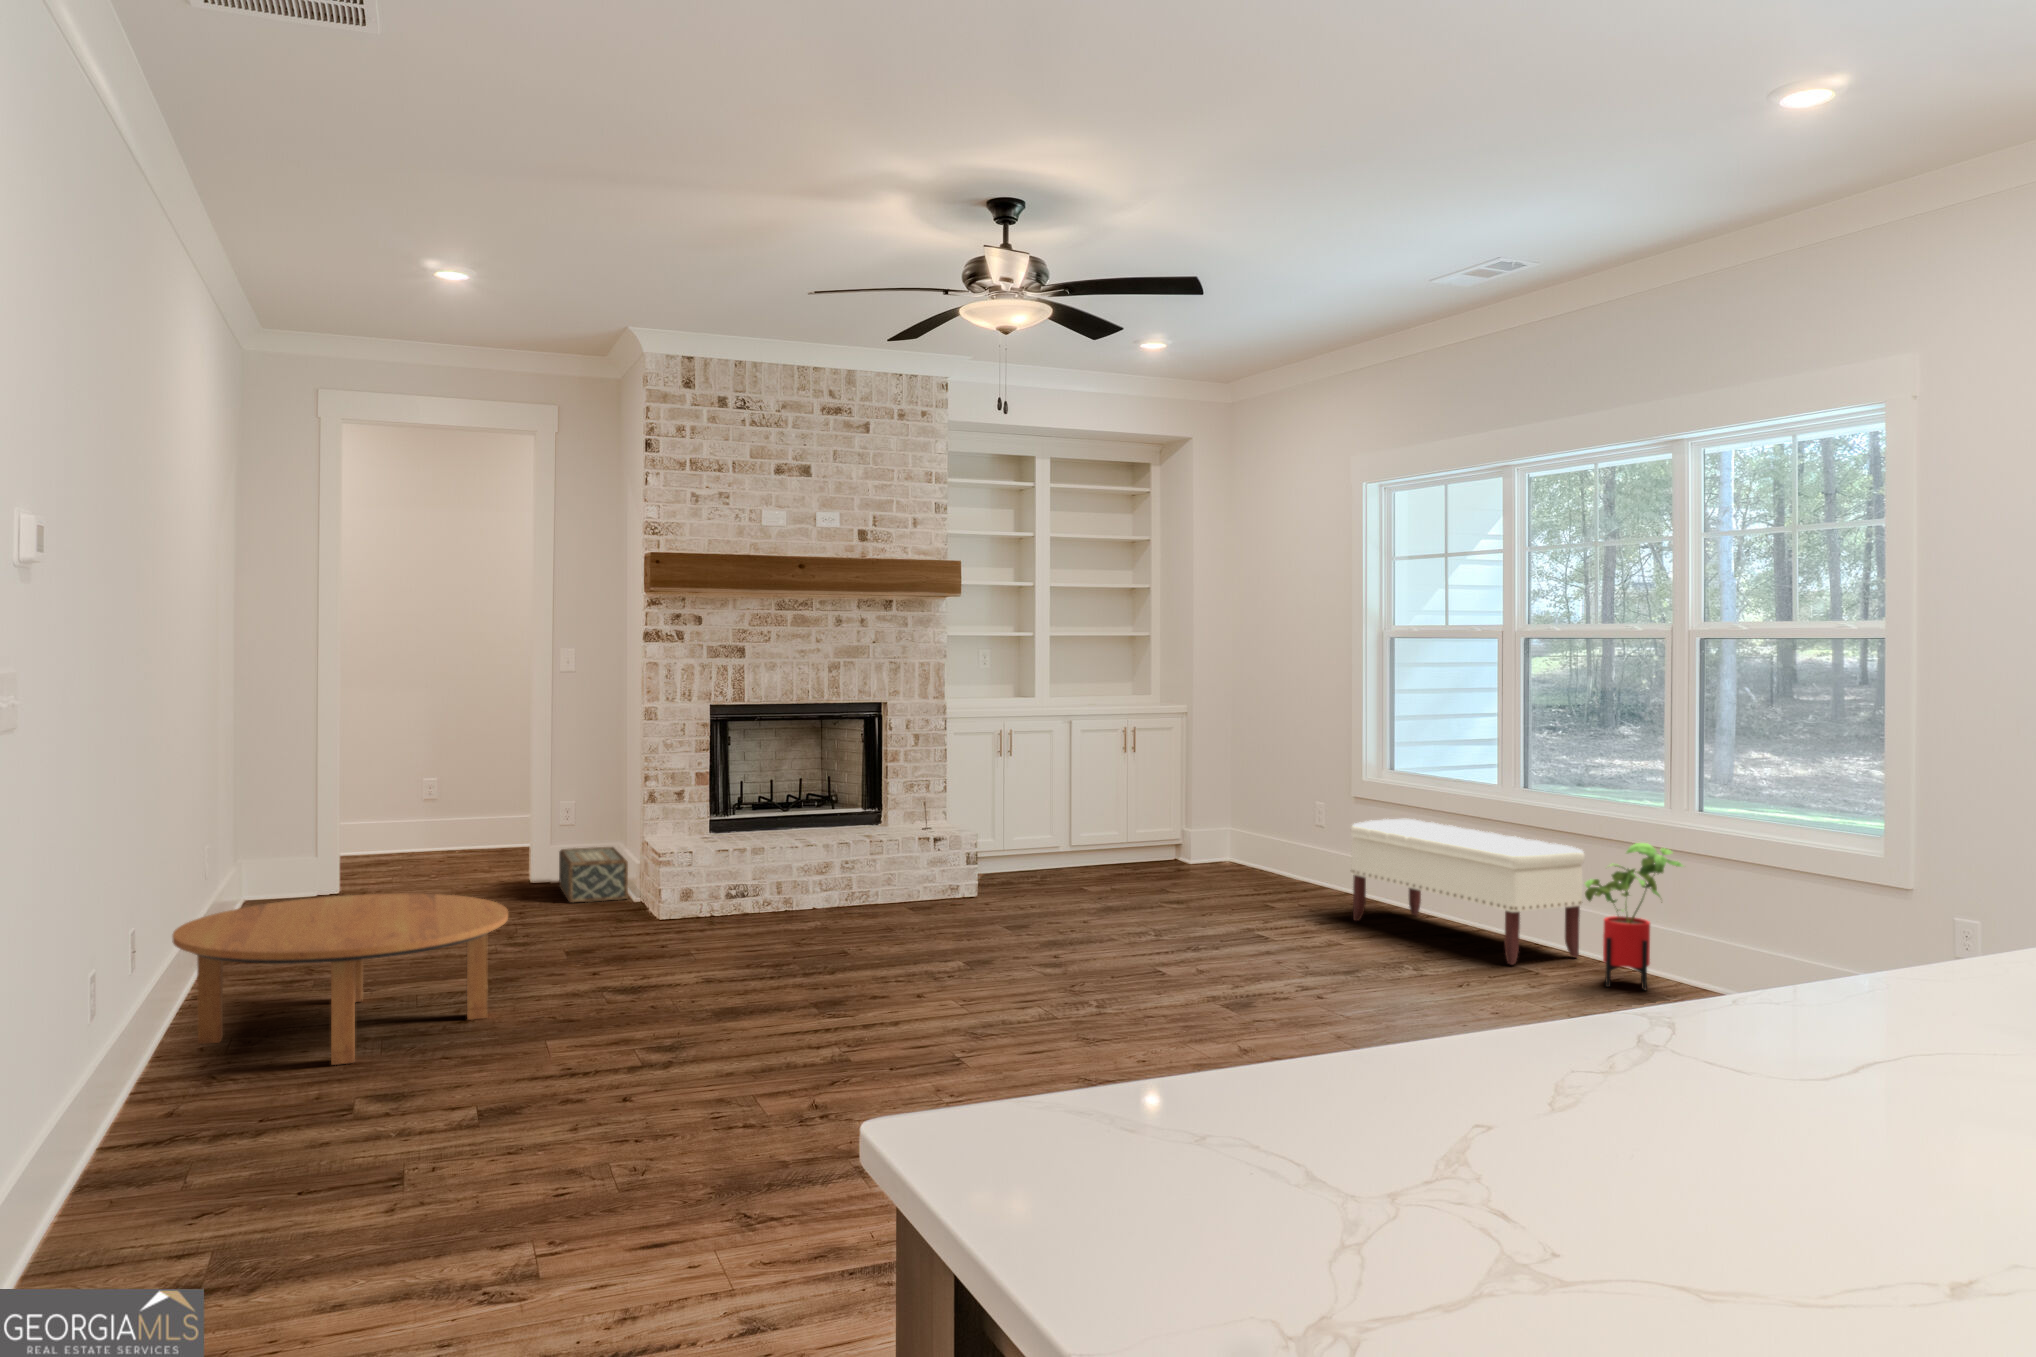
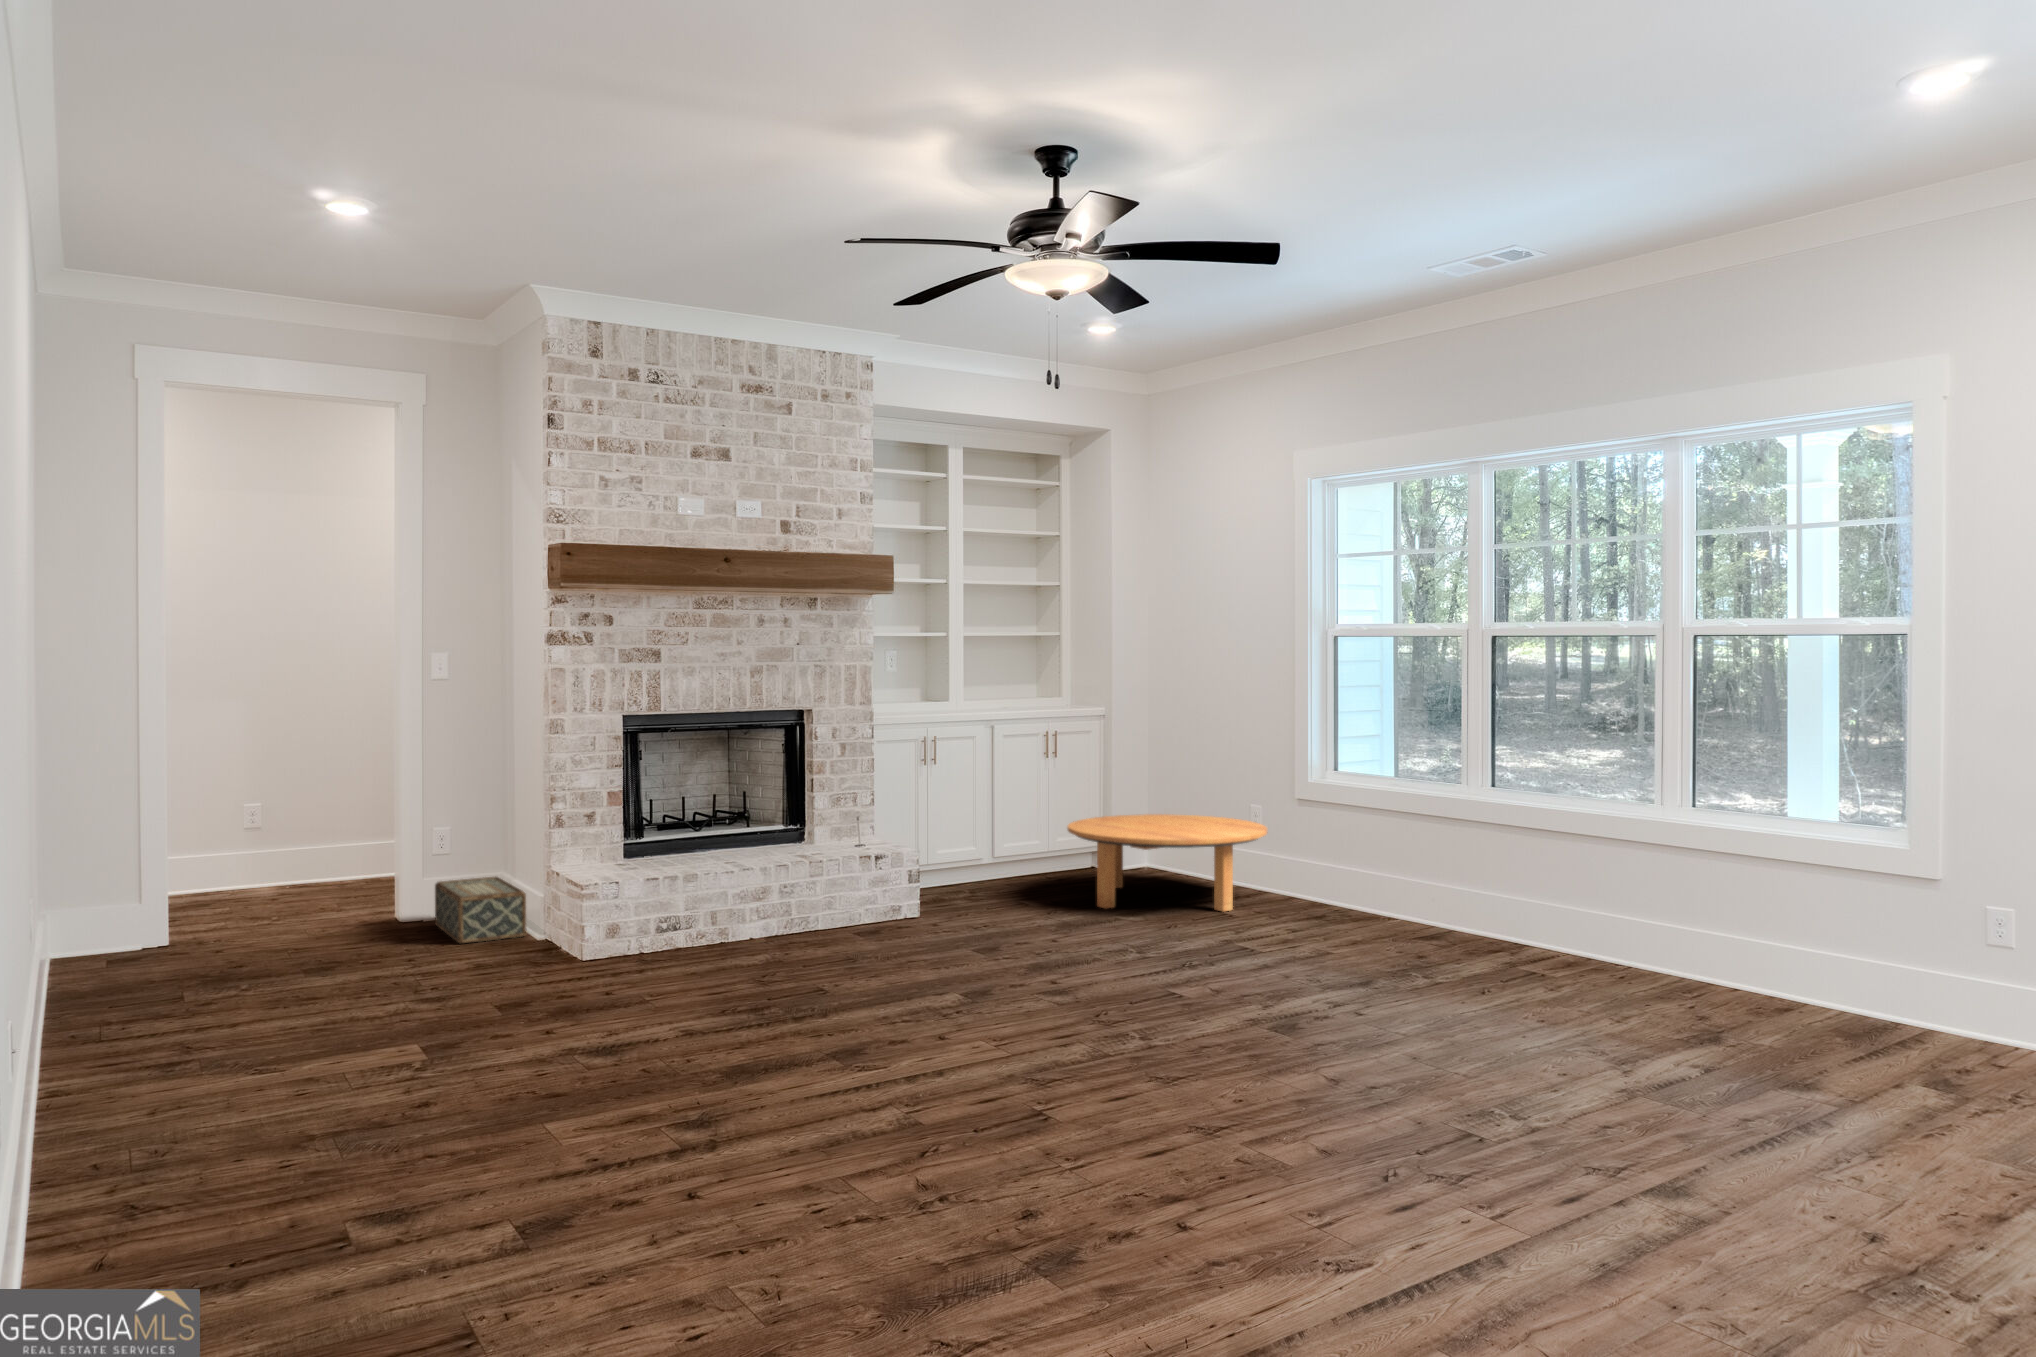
bench: present [1351,819,1585,965] -> none [1315,818,1570,965]
house plant: present [1585,843,1683,990] -> none [1594,838,1696,986]
coffee table: present [172,894,508,1065] -> present [1067,814,1267,912]

